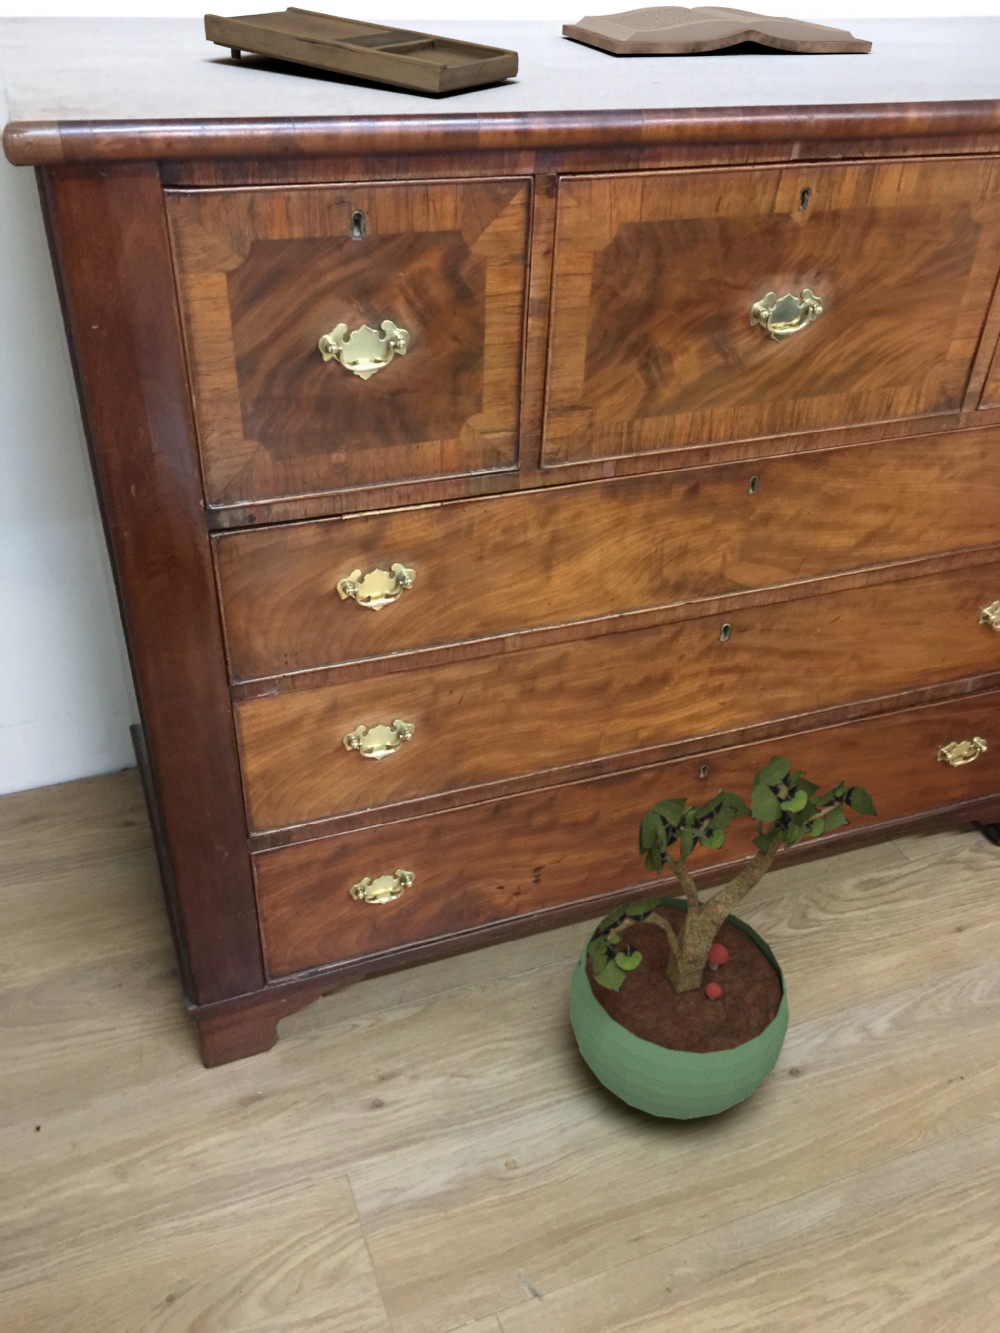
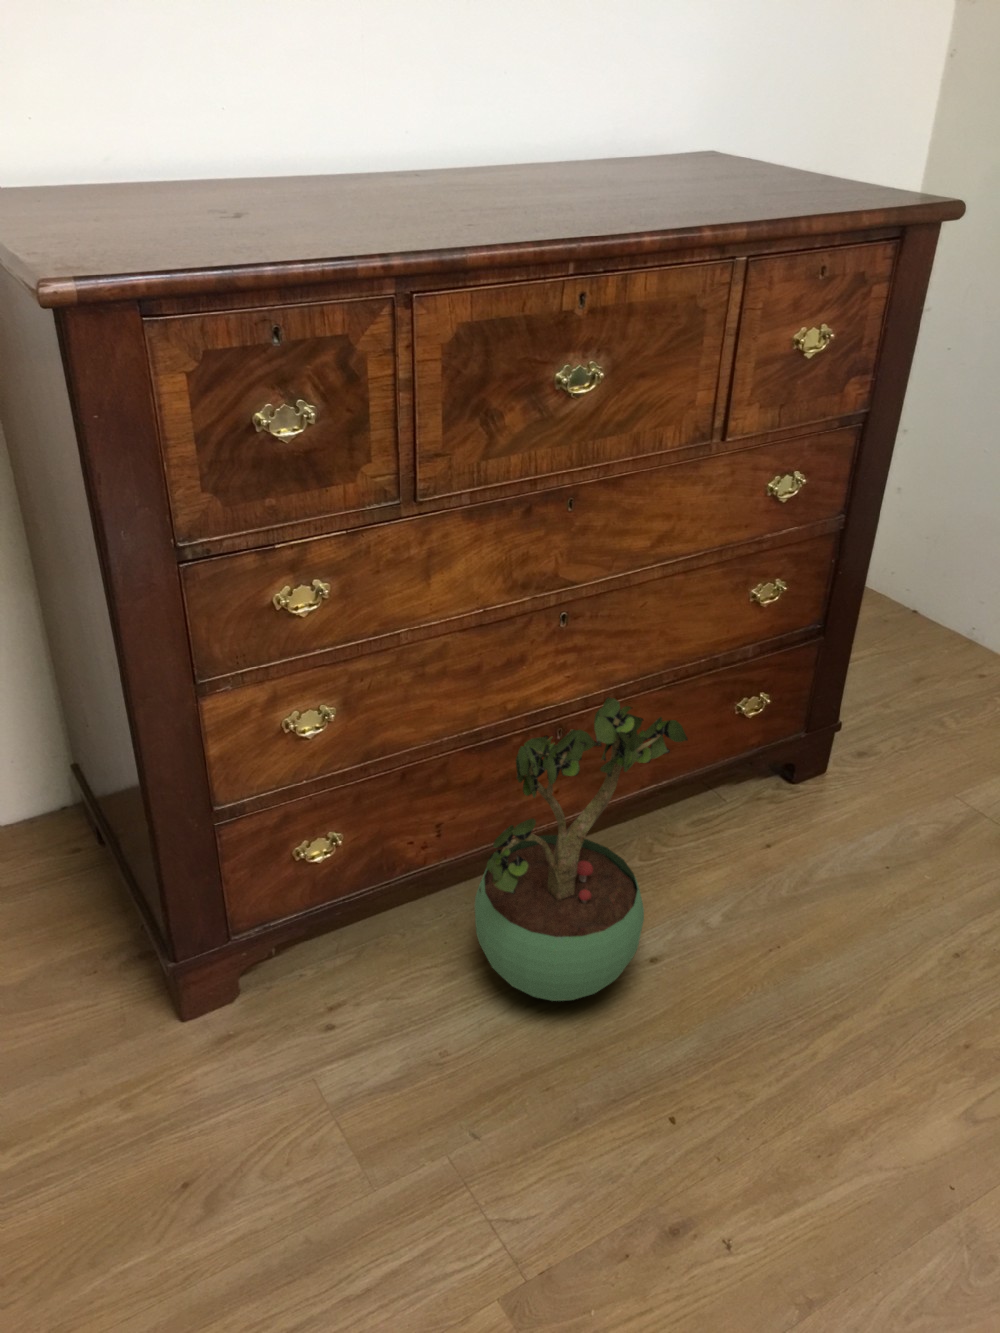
book: present [562,6,872,54] -> none [393,164,619,203]
tray: present [204,7,519,93] -> none [138,181,373,242]

